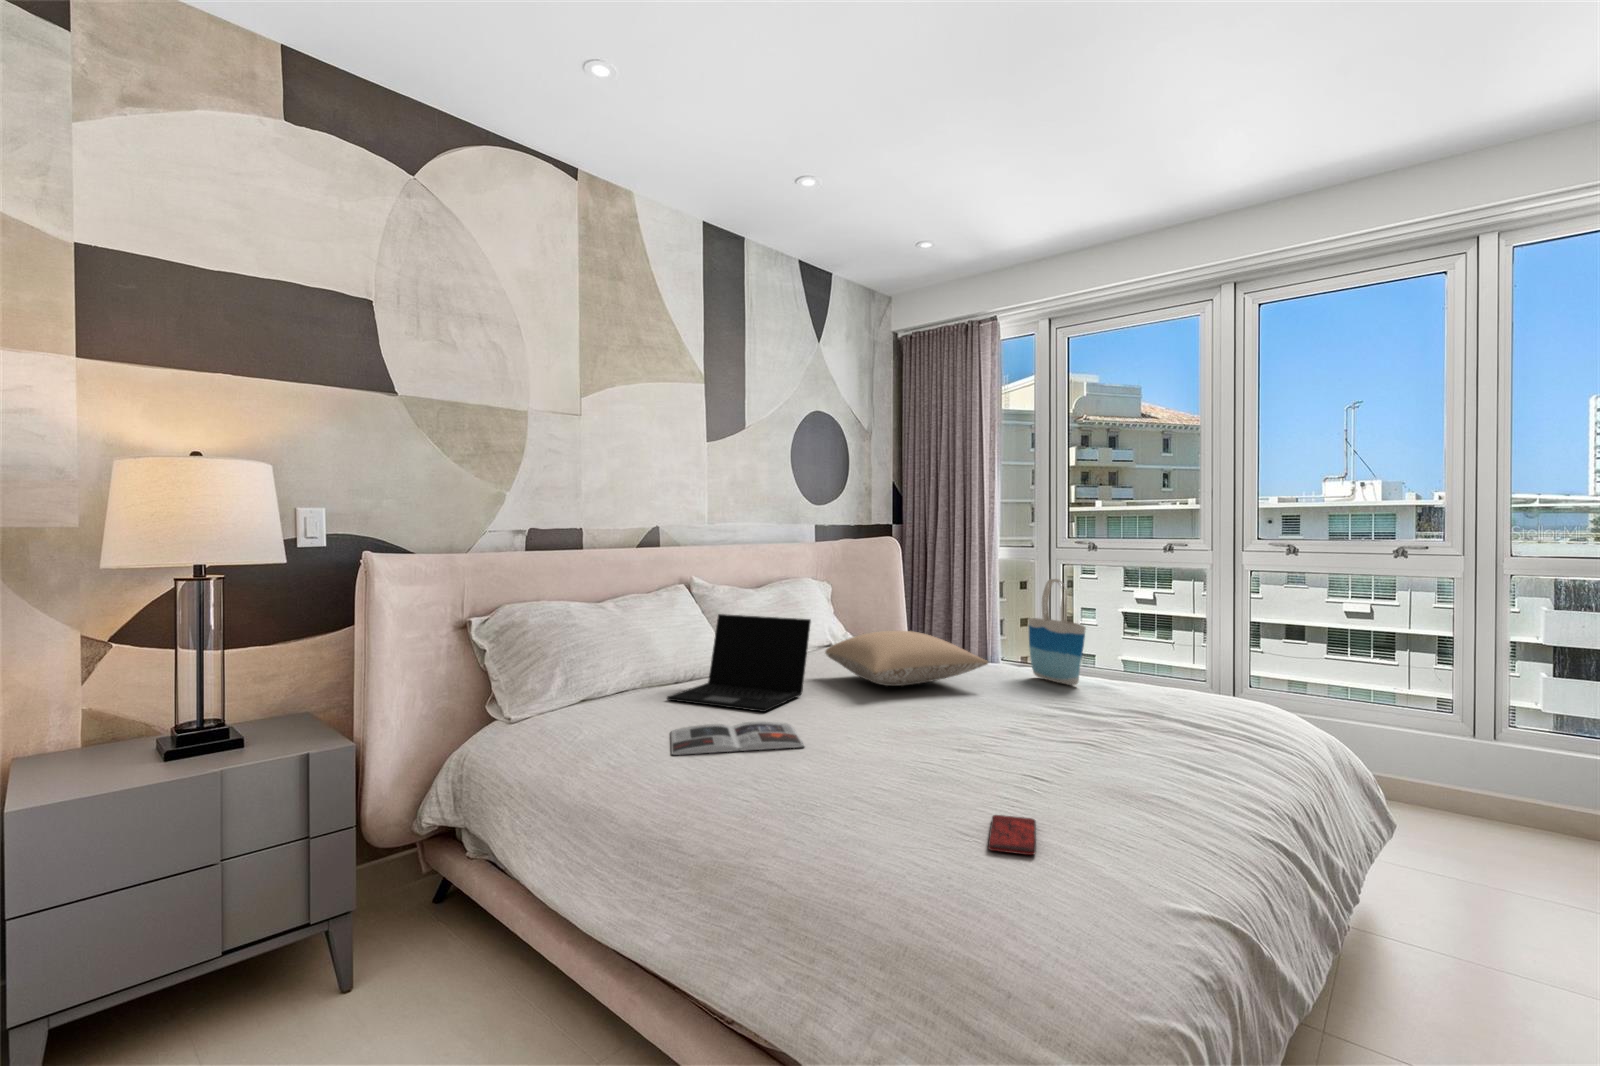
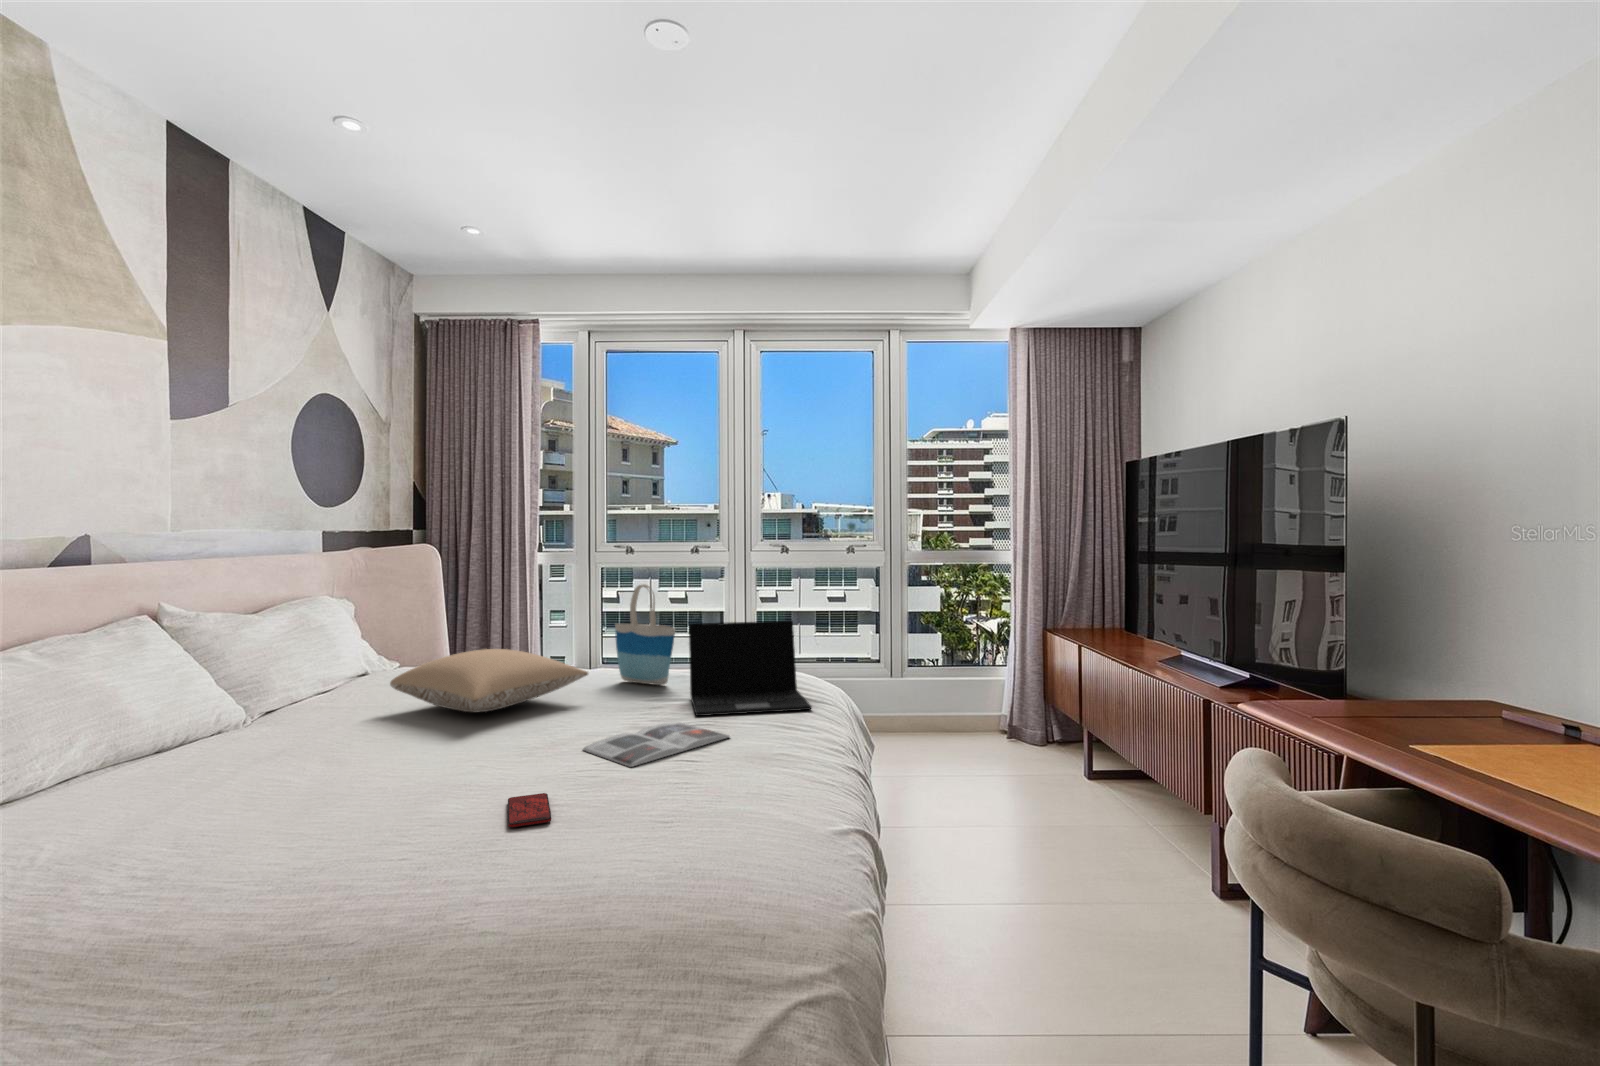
laptop: present [667,614,811,712] -> present [689,621,812,716]
magazine: present [670,721,804,755] -> present [583,722,730,767]
smartphone: present [988,815,1036,855] -> present [508,793,551,827]

